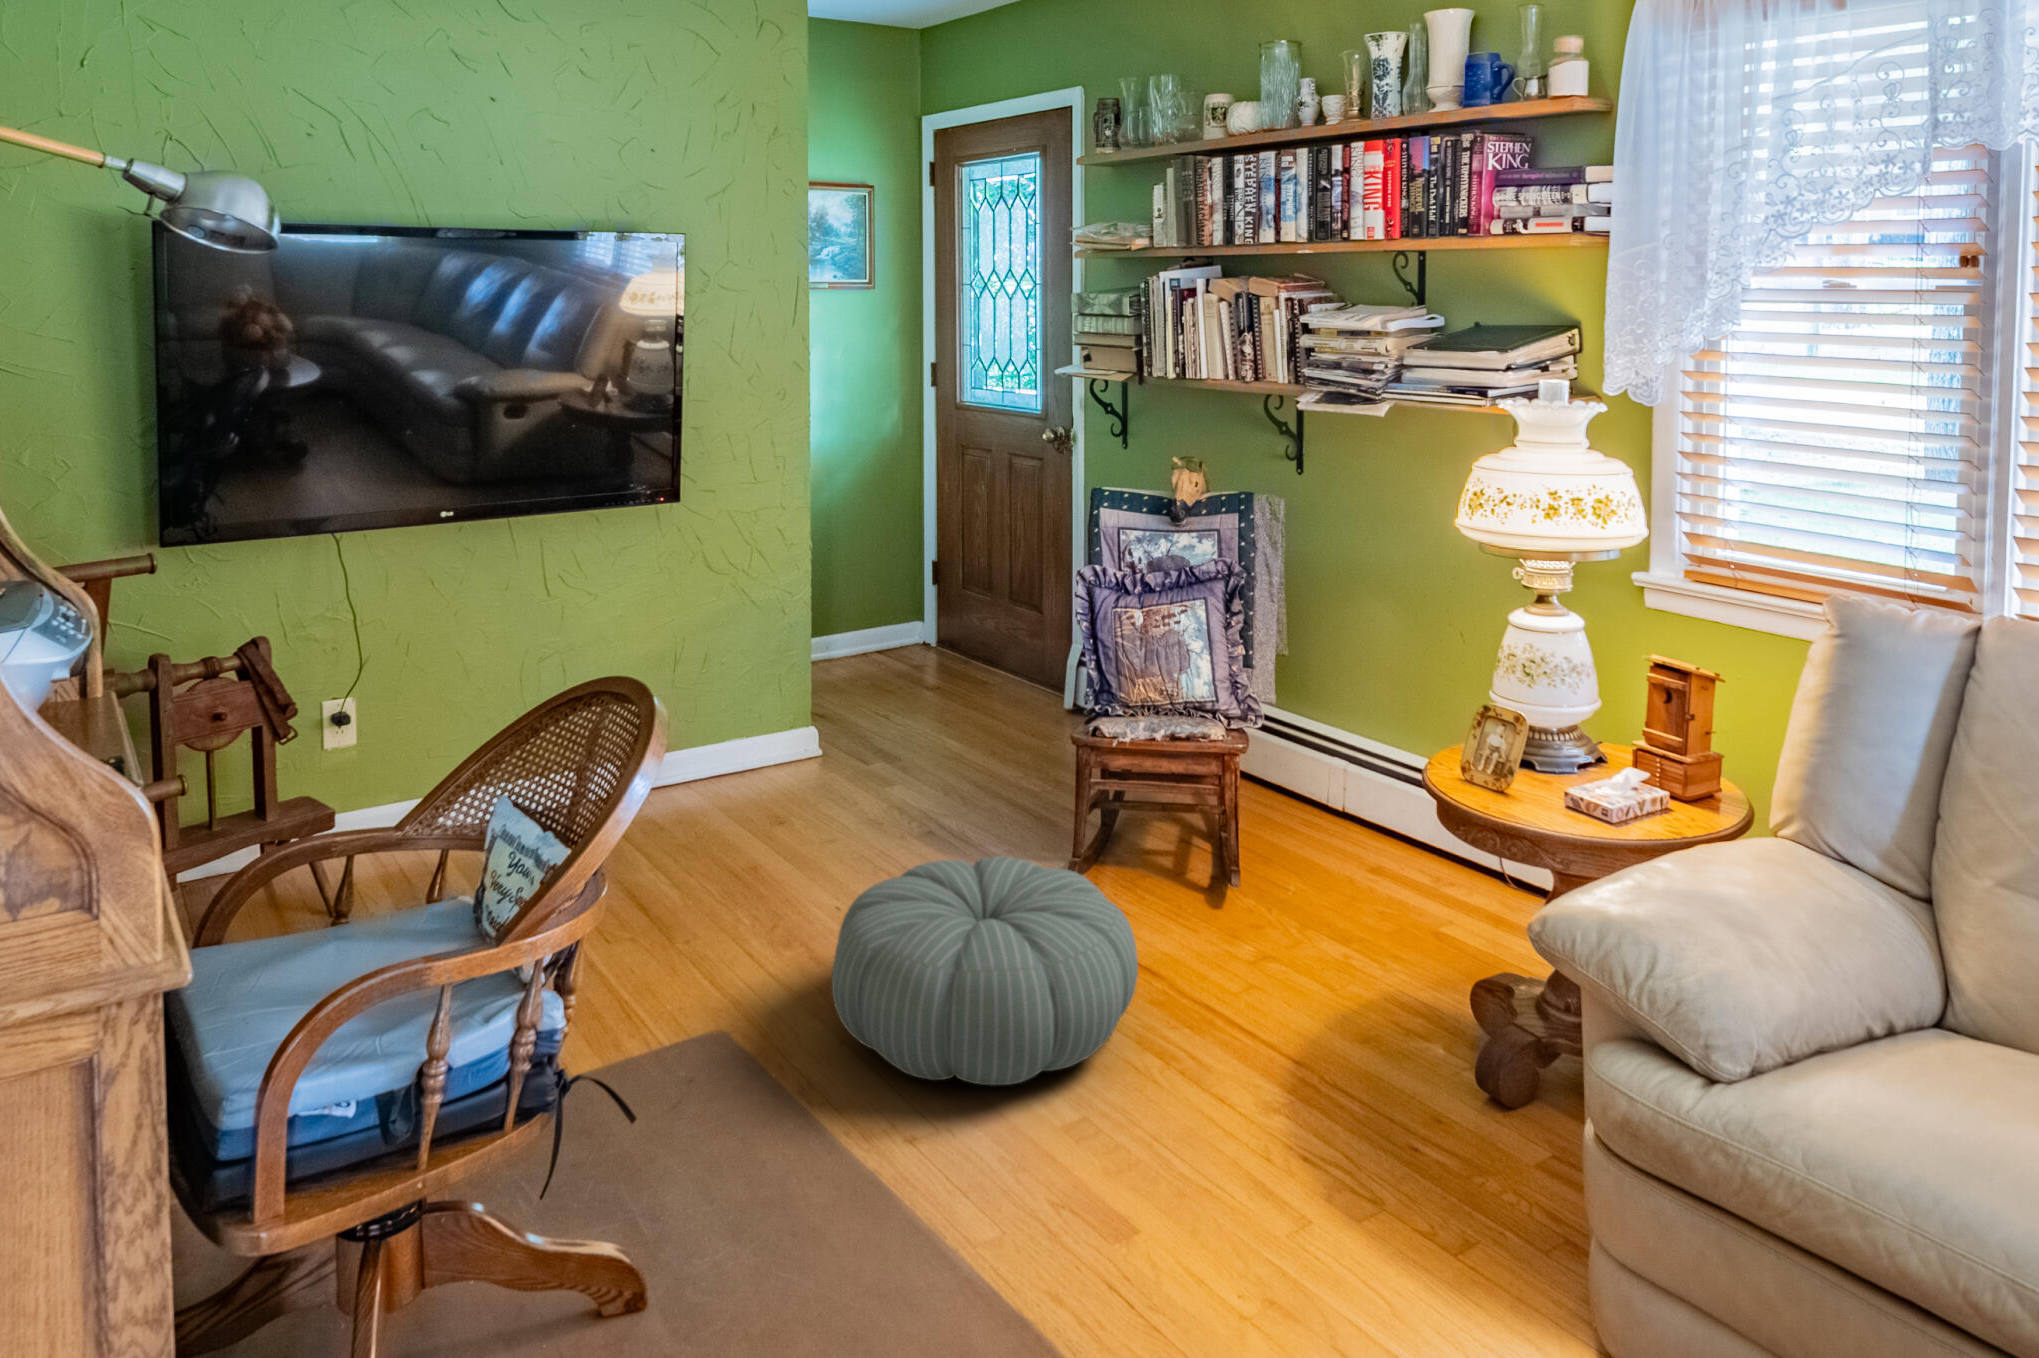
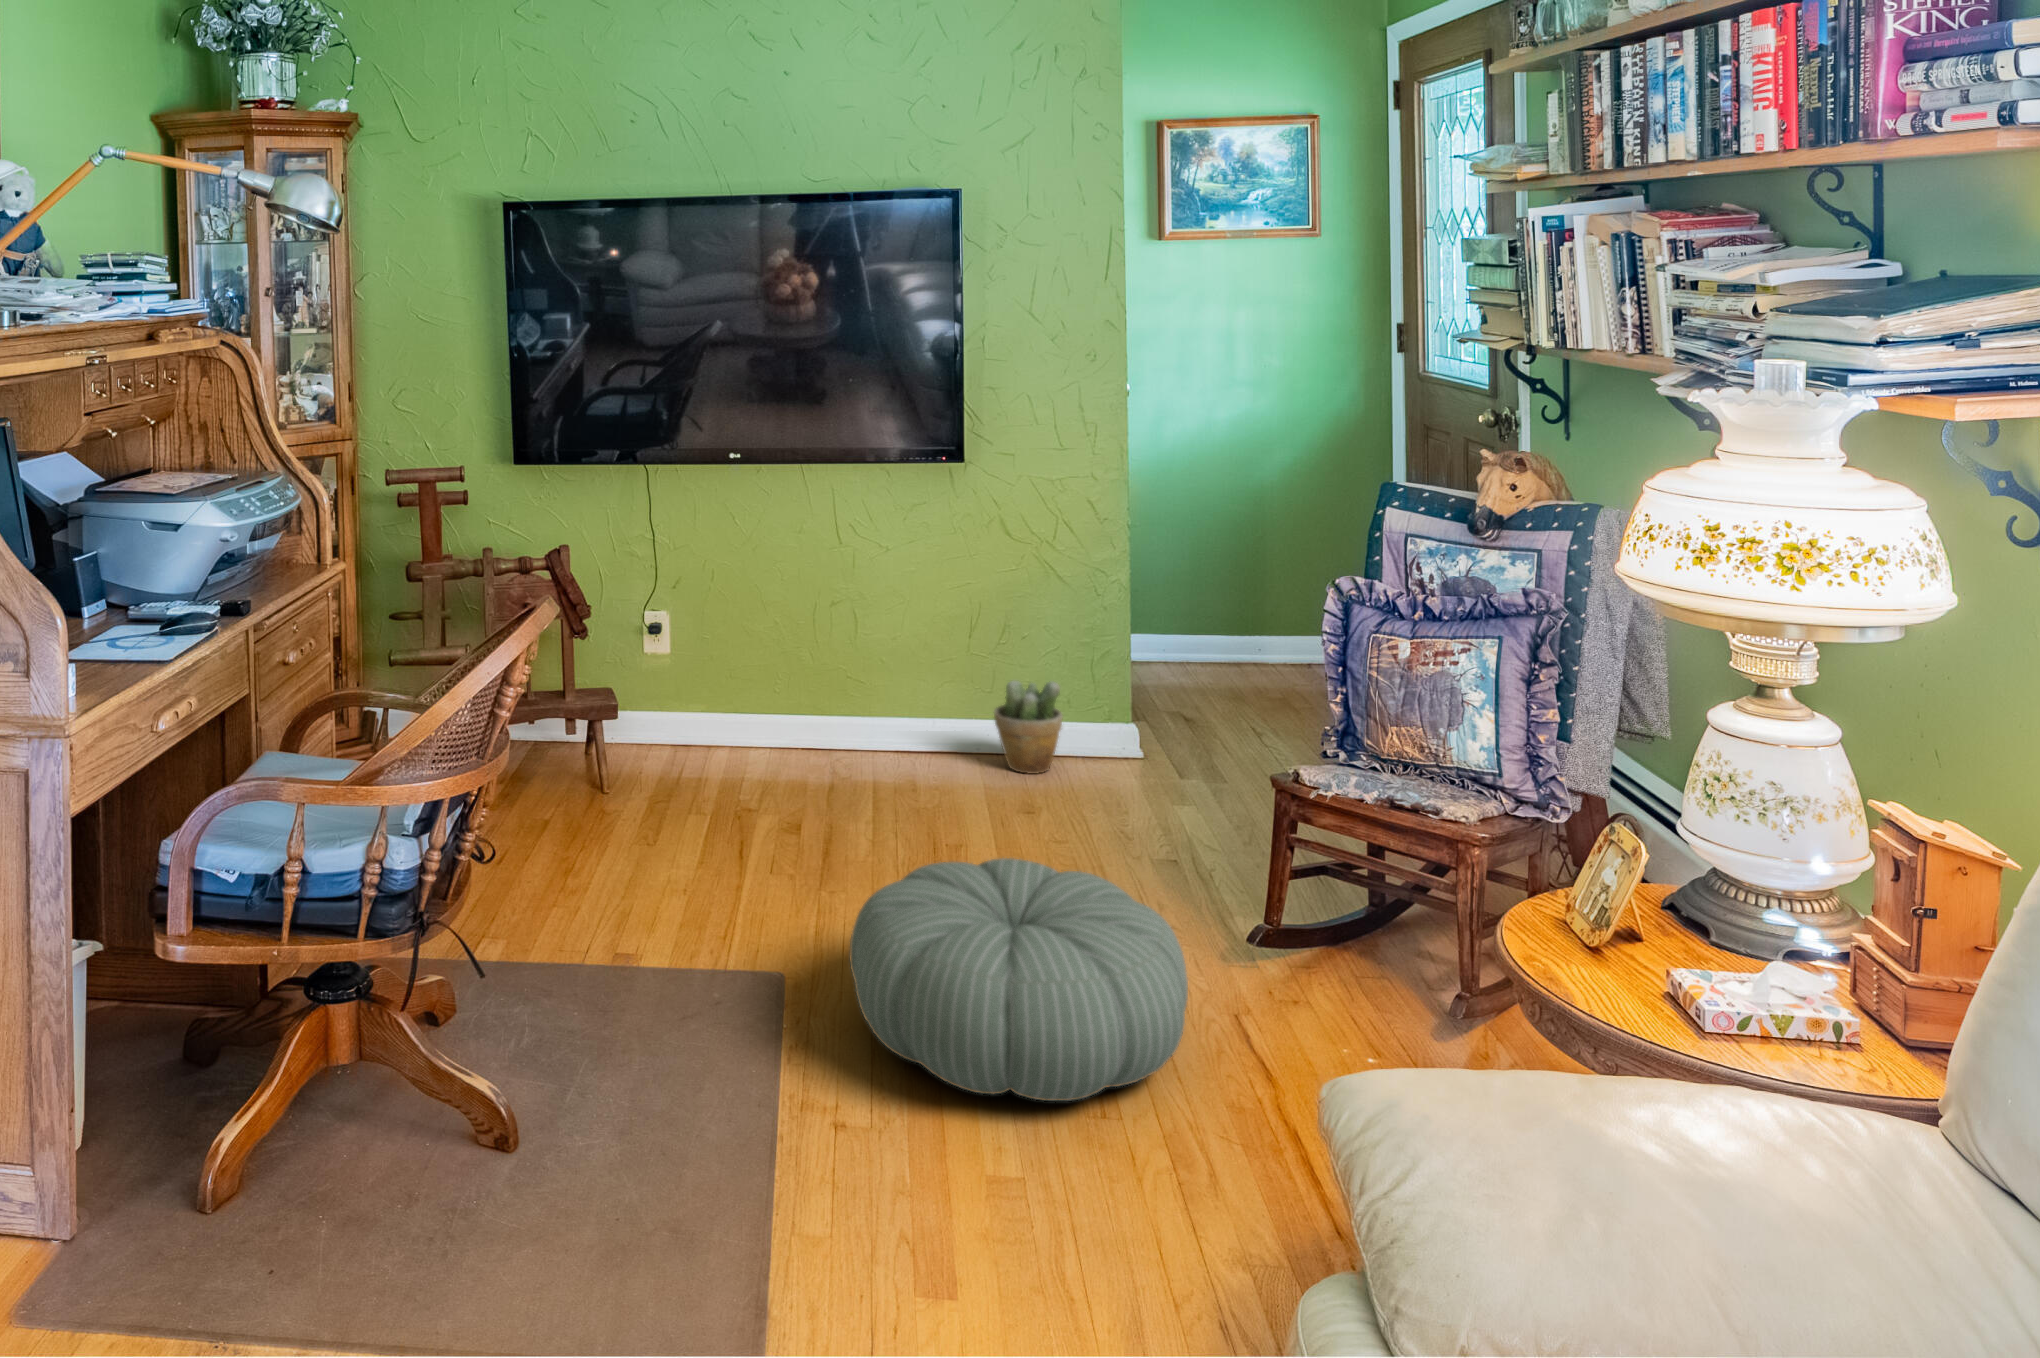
potted plant: none [714,702,779,796] -> present [994,681,1063,774]

